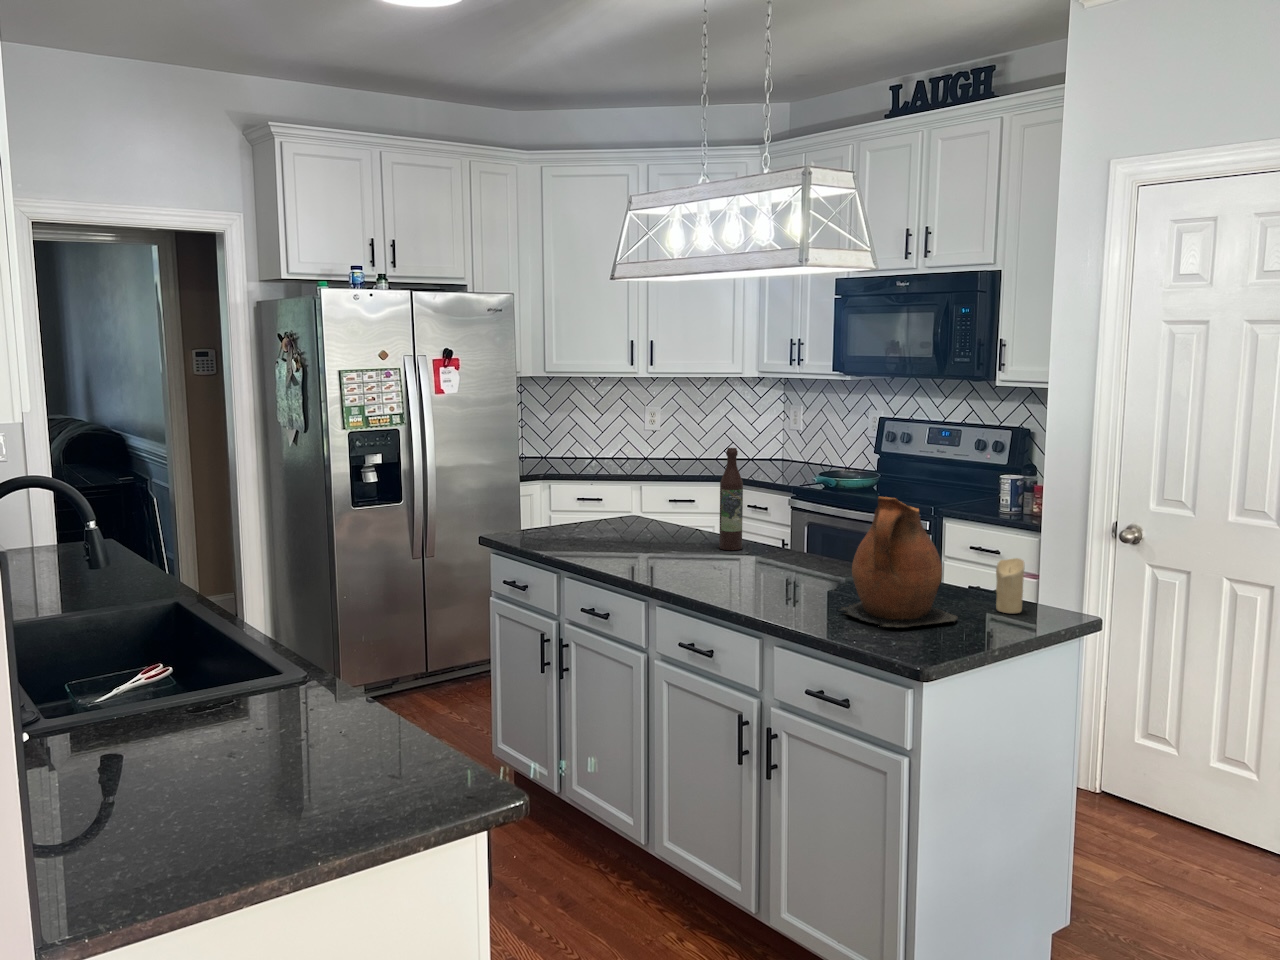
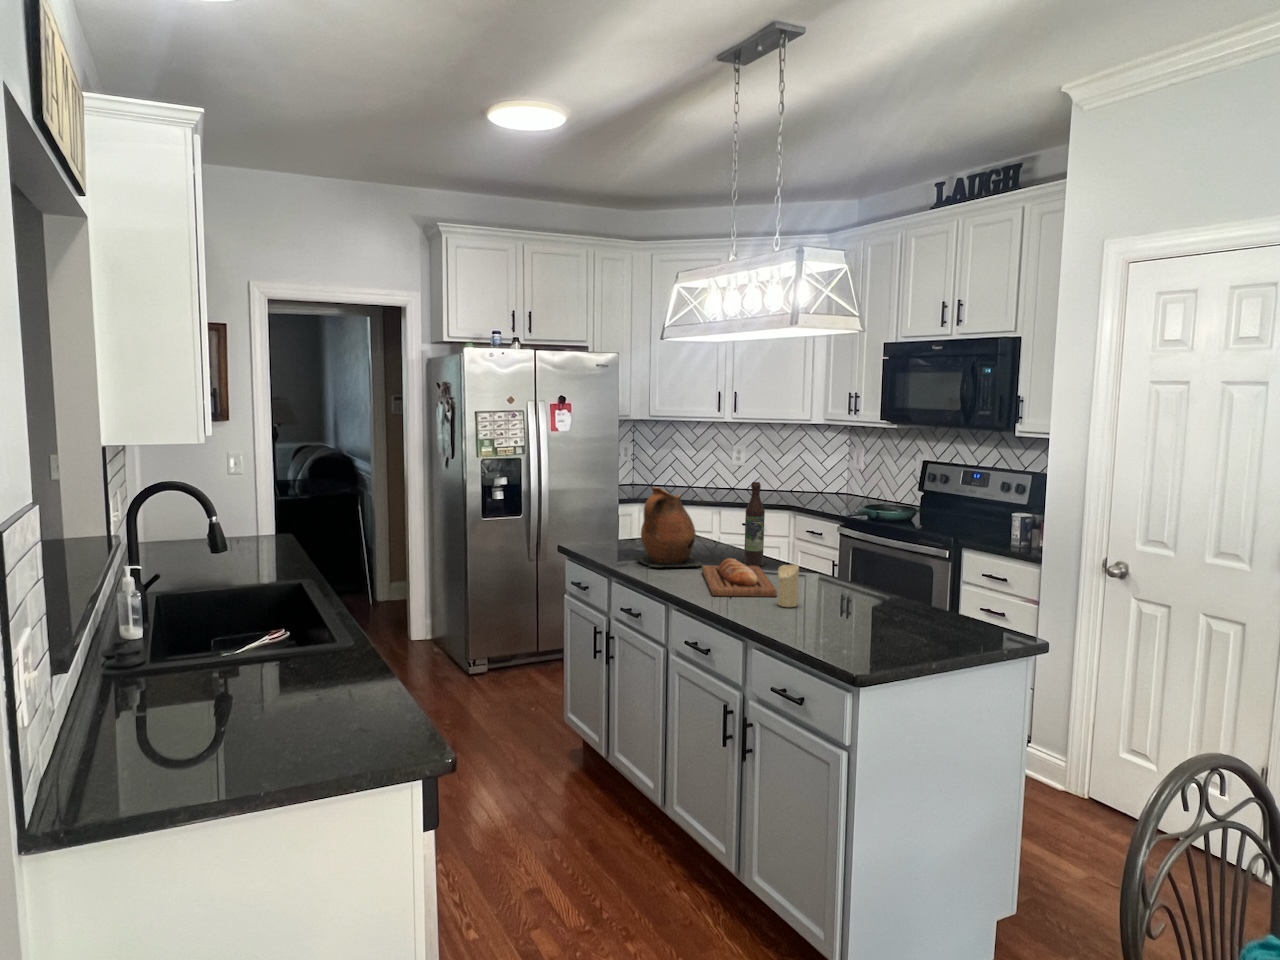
ceramic pitcher: present [843,497,958,627] -> present [638,487,702,567]
bread loaf: none [676,541,781,587] -> present [702,558,777,597]
candle: present [996,558,1024,613] -> present [778,564,799,607]

